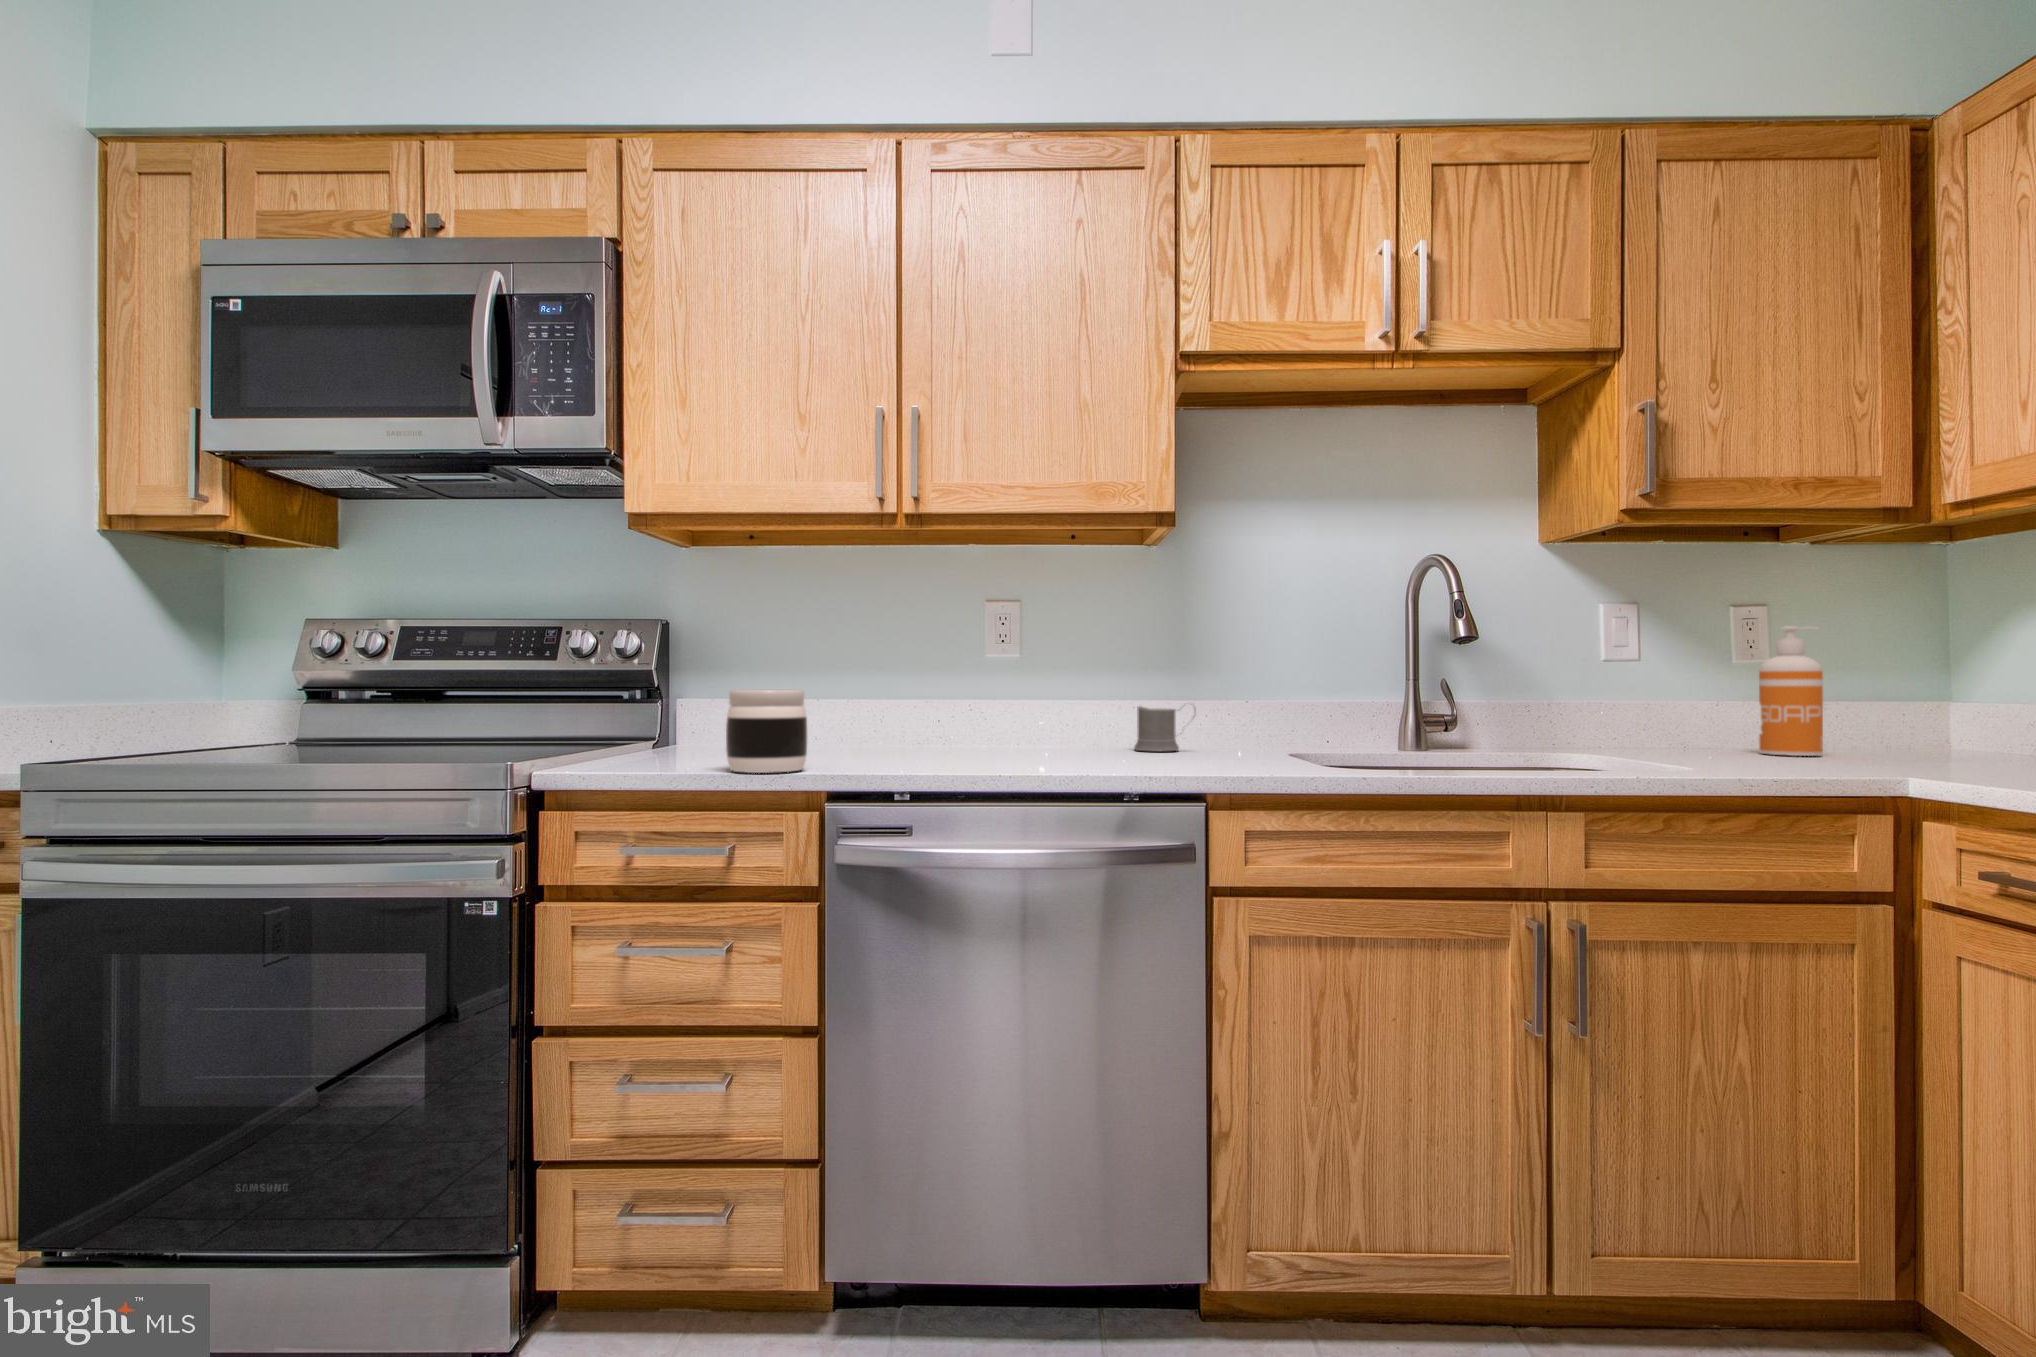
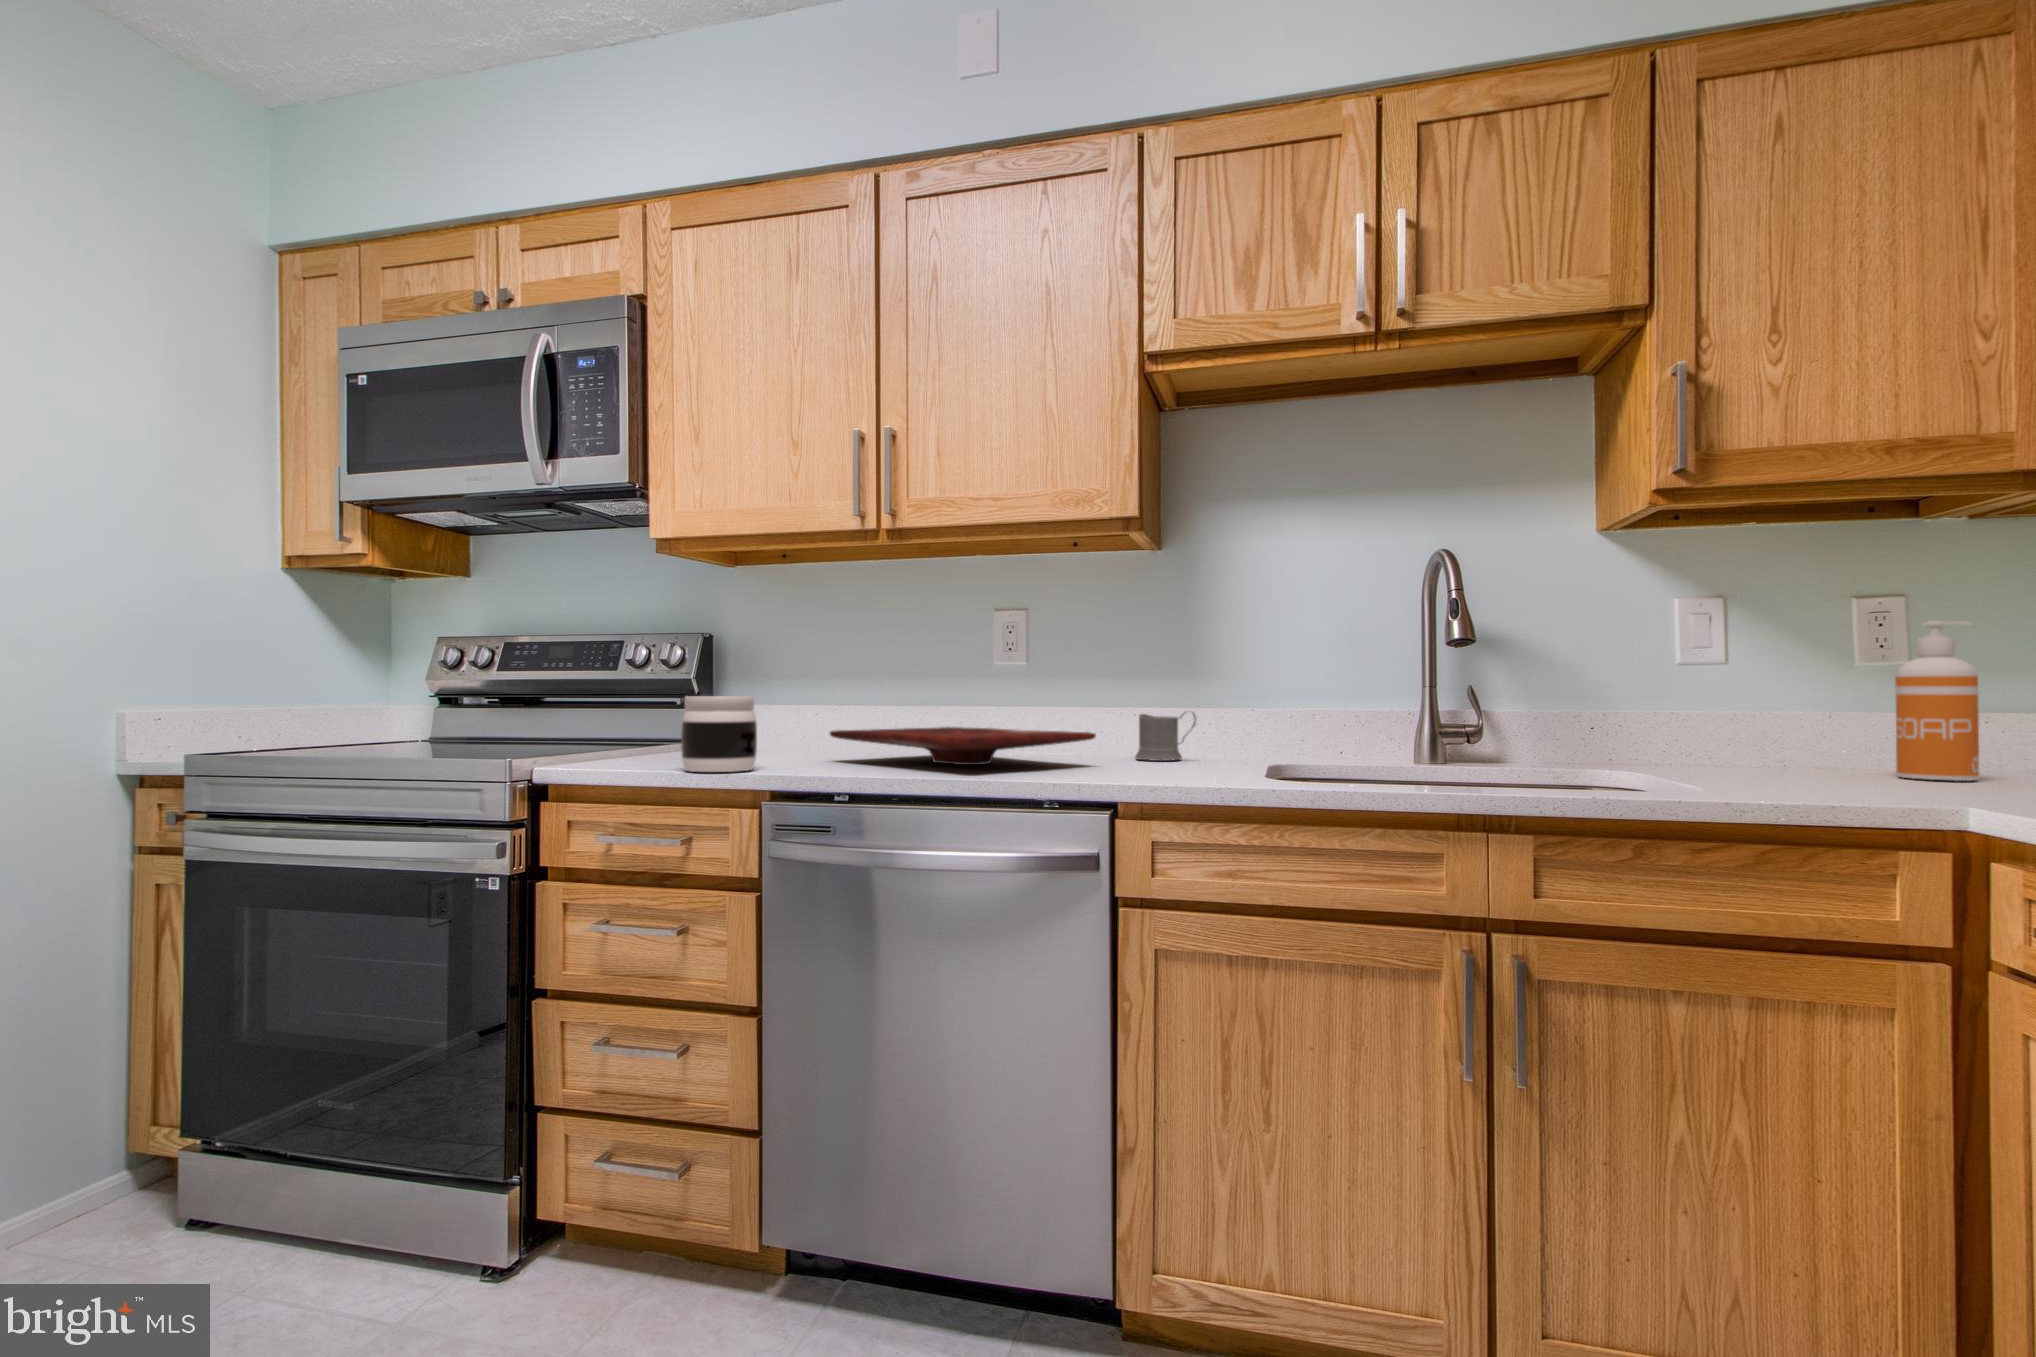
cutting board: none [848,721,1126,759] -> present [830,727,1096,765]

